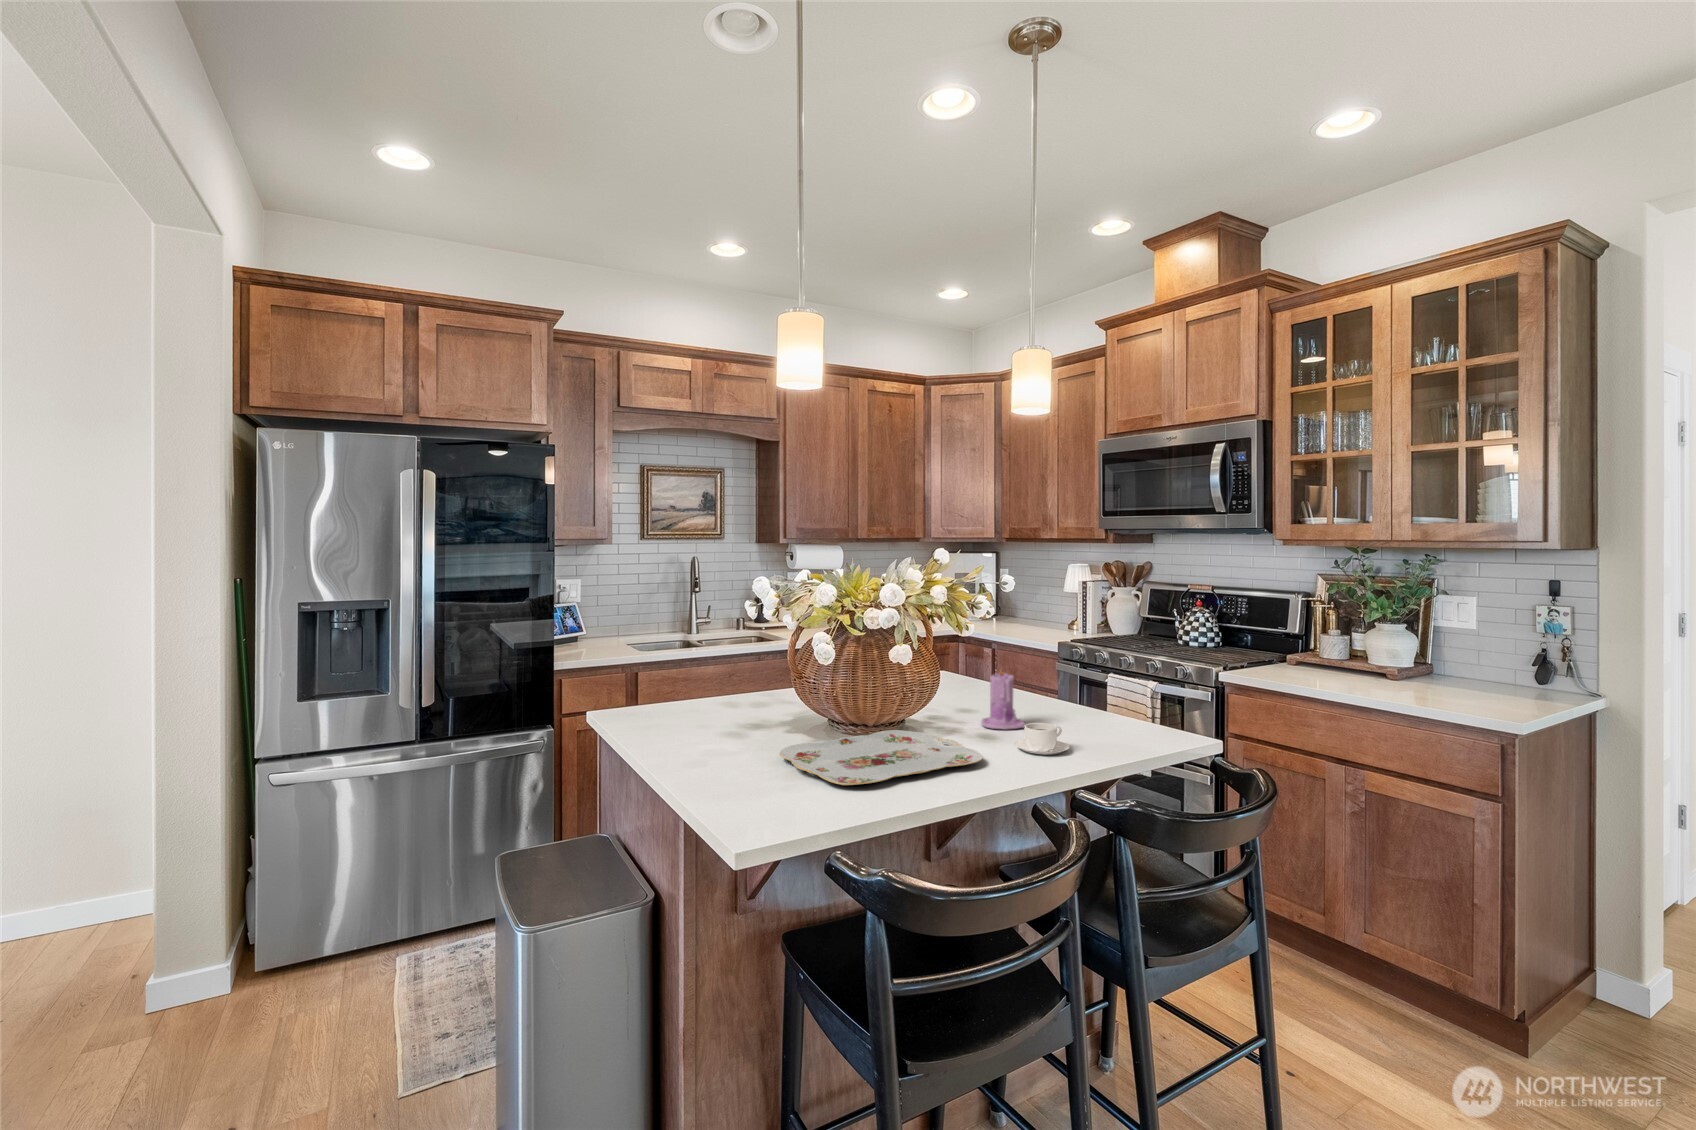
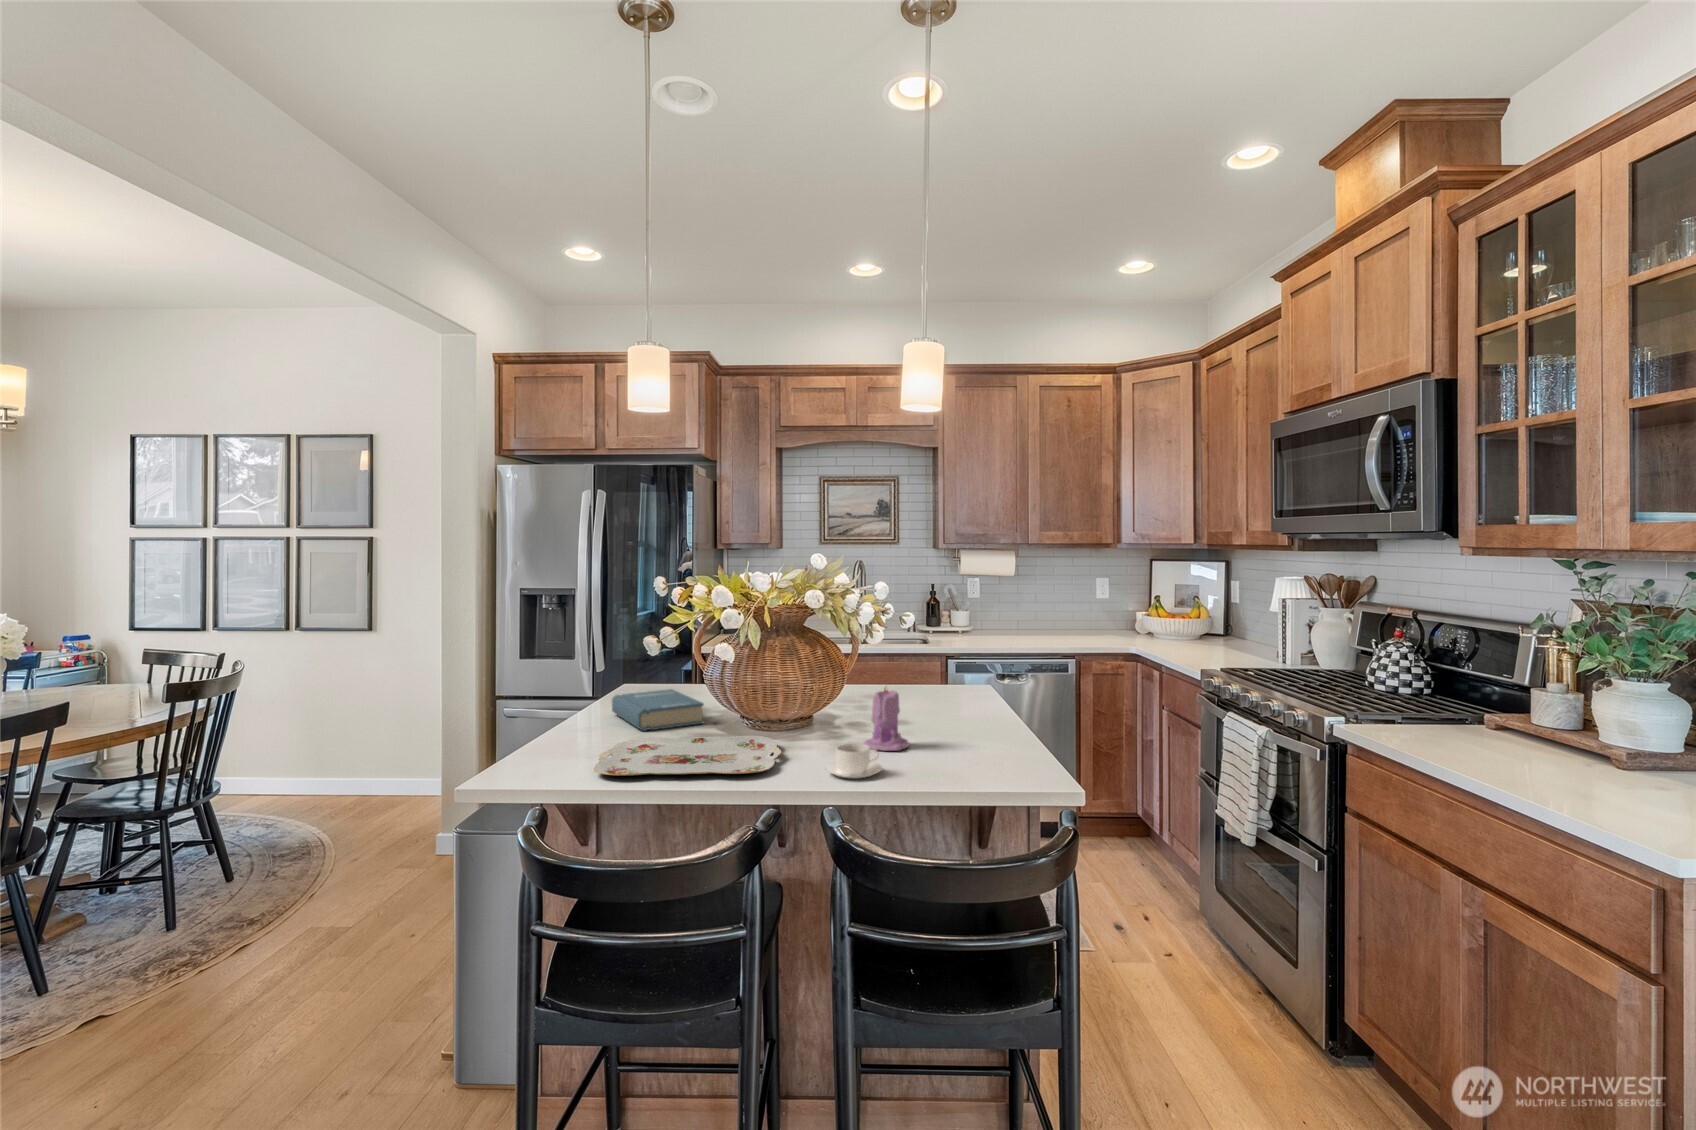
hardback book: none [665,696,789,742] -> present [612,689,704,731]

